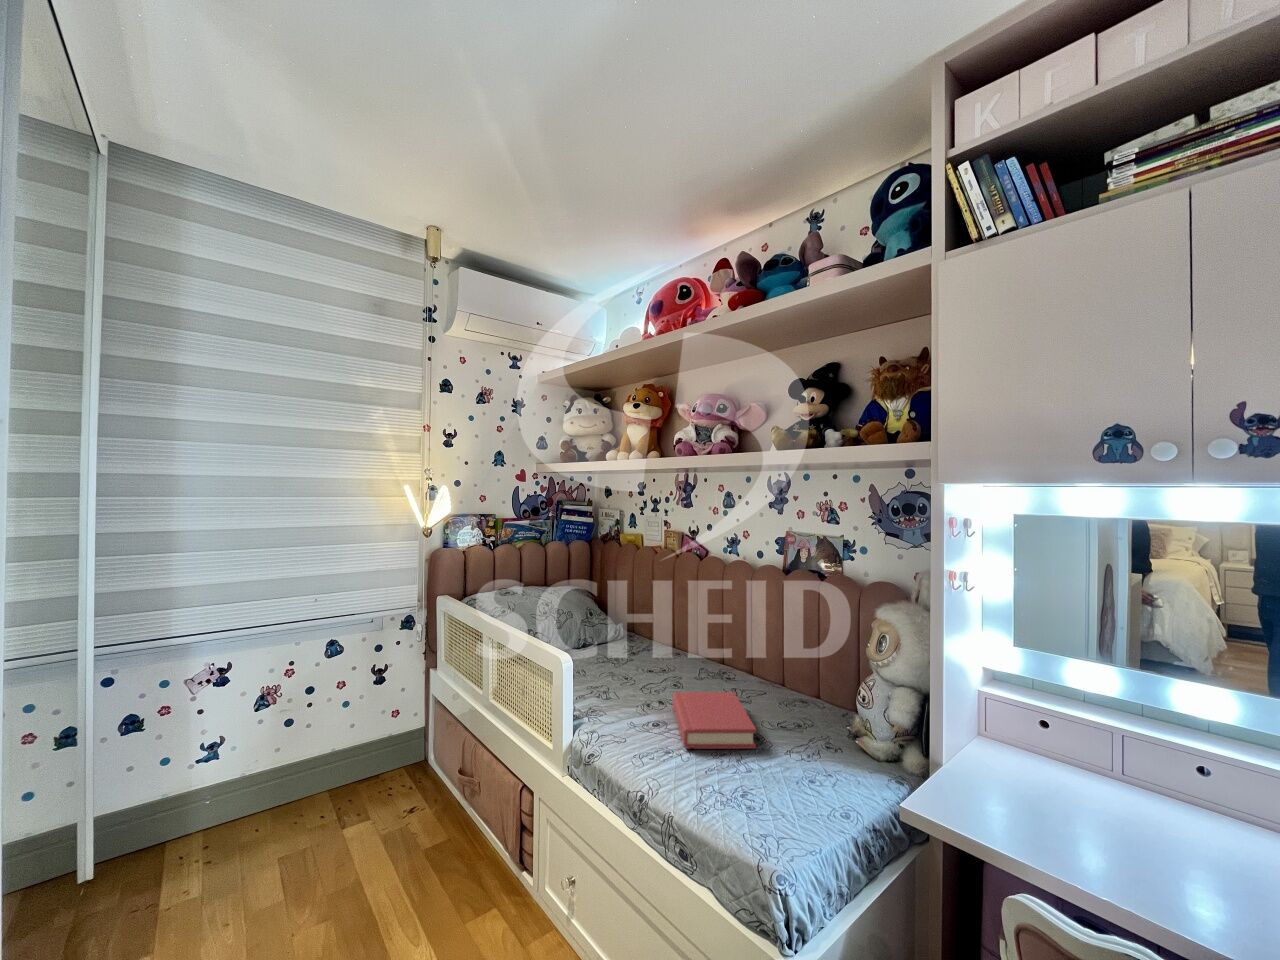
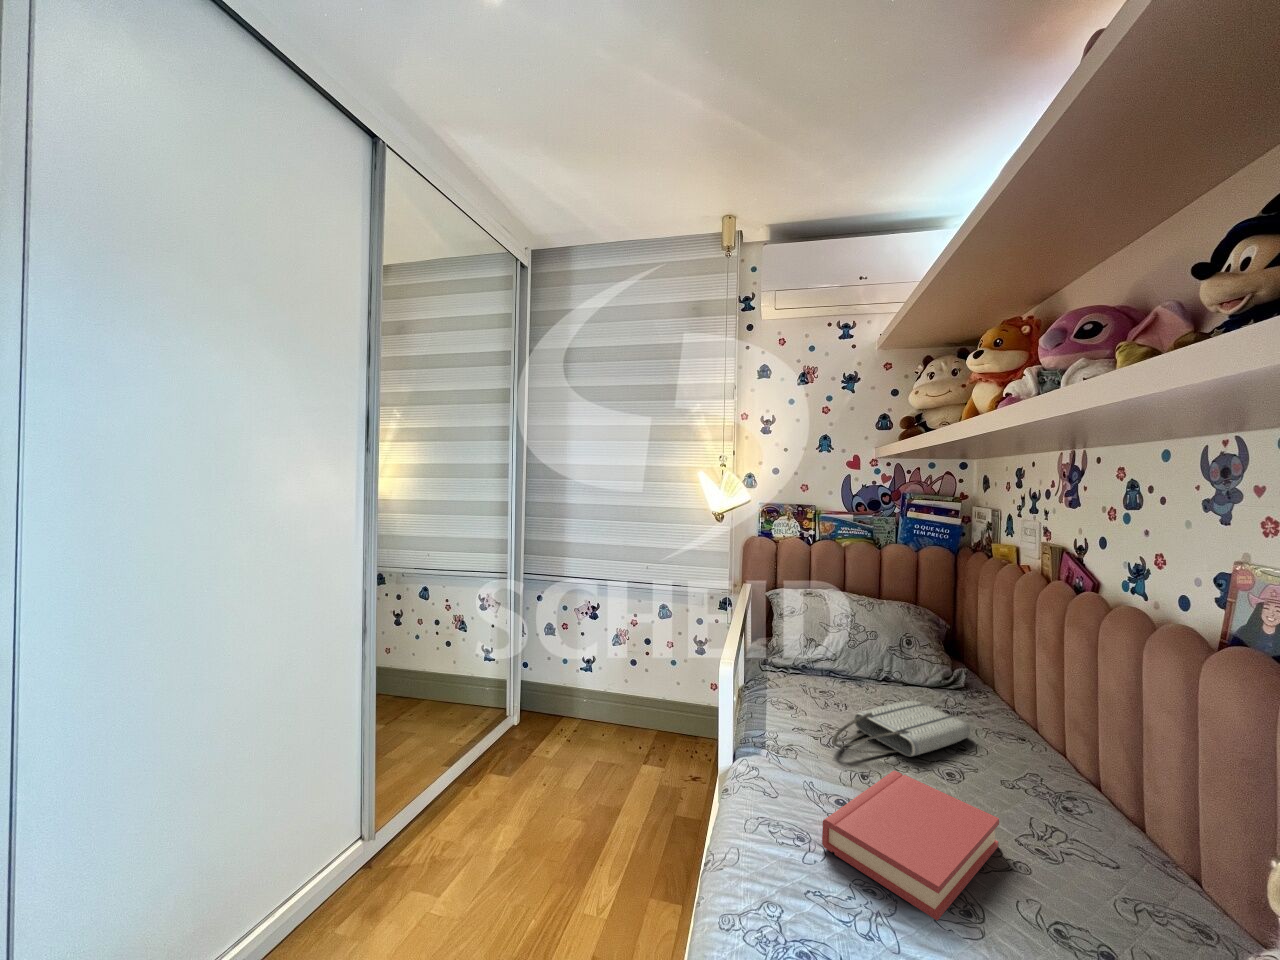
tote bag: none [609,653,665,696] -> present [832,701,970,756]

